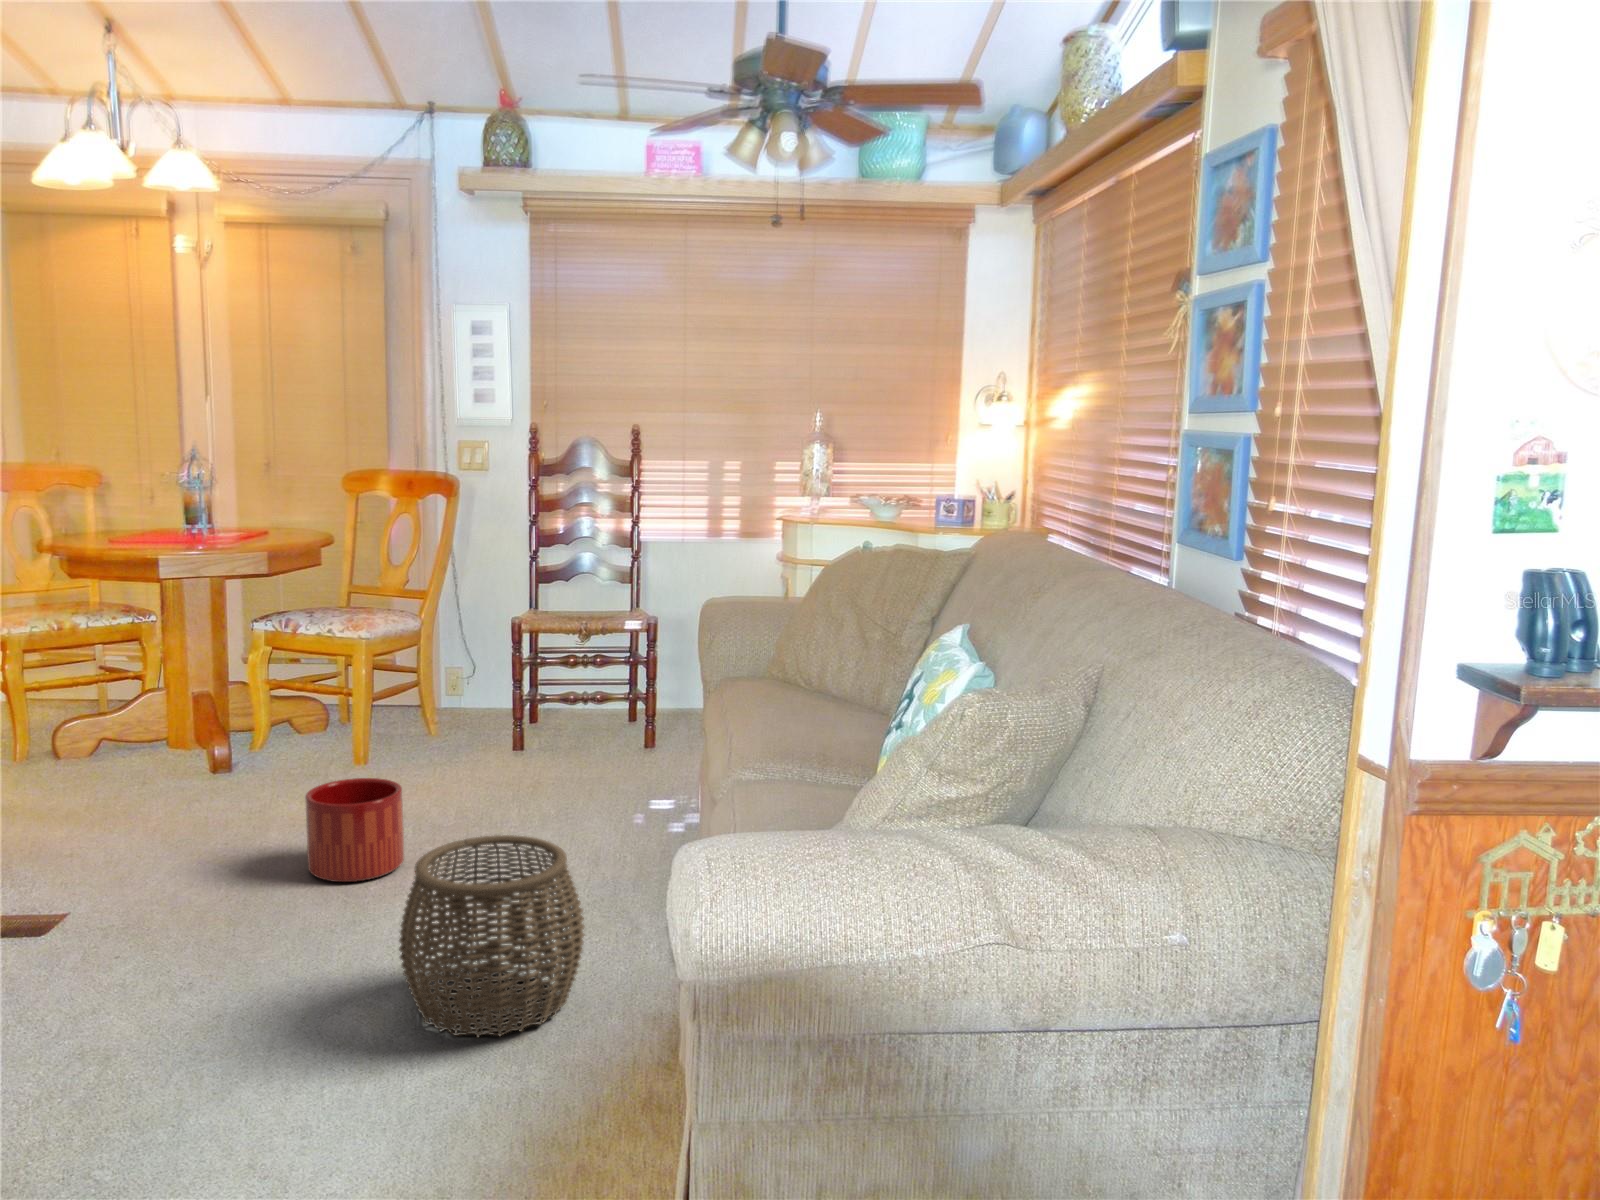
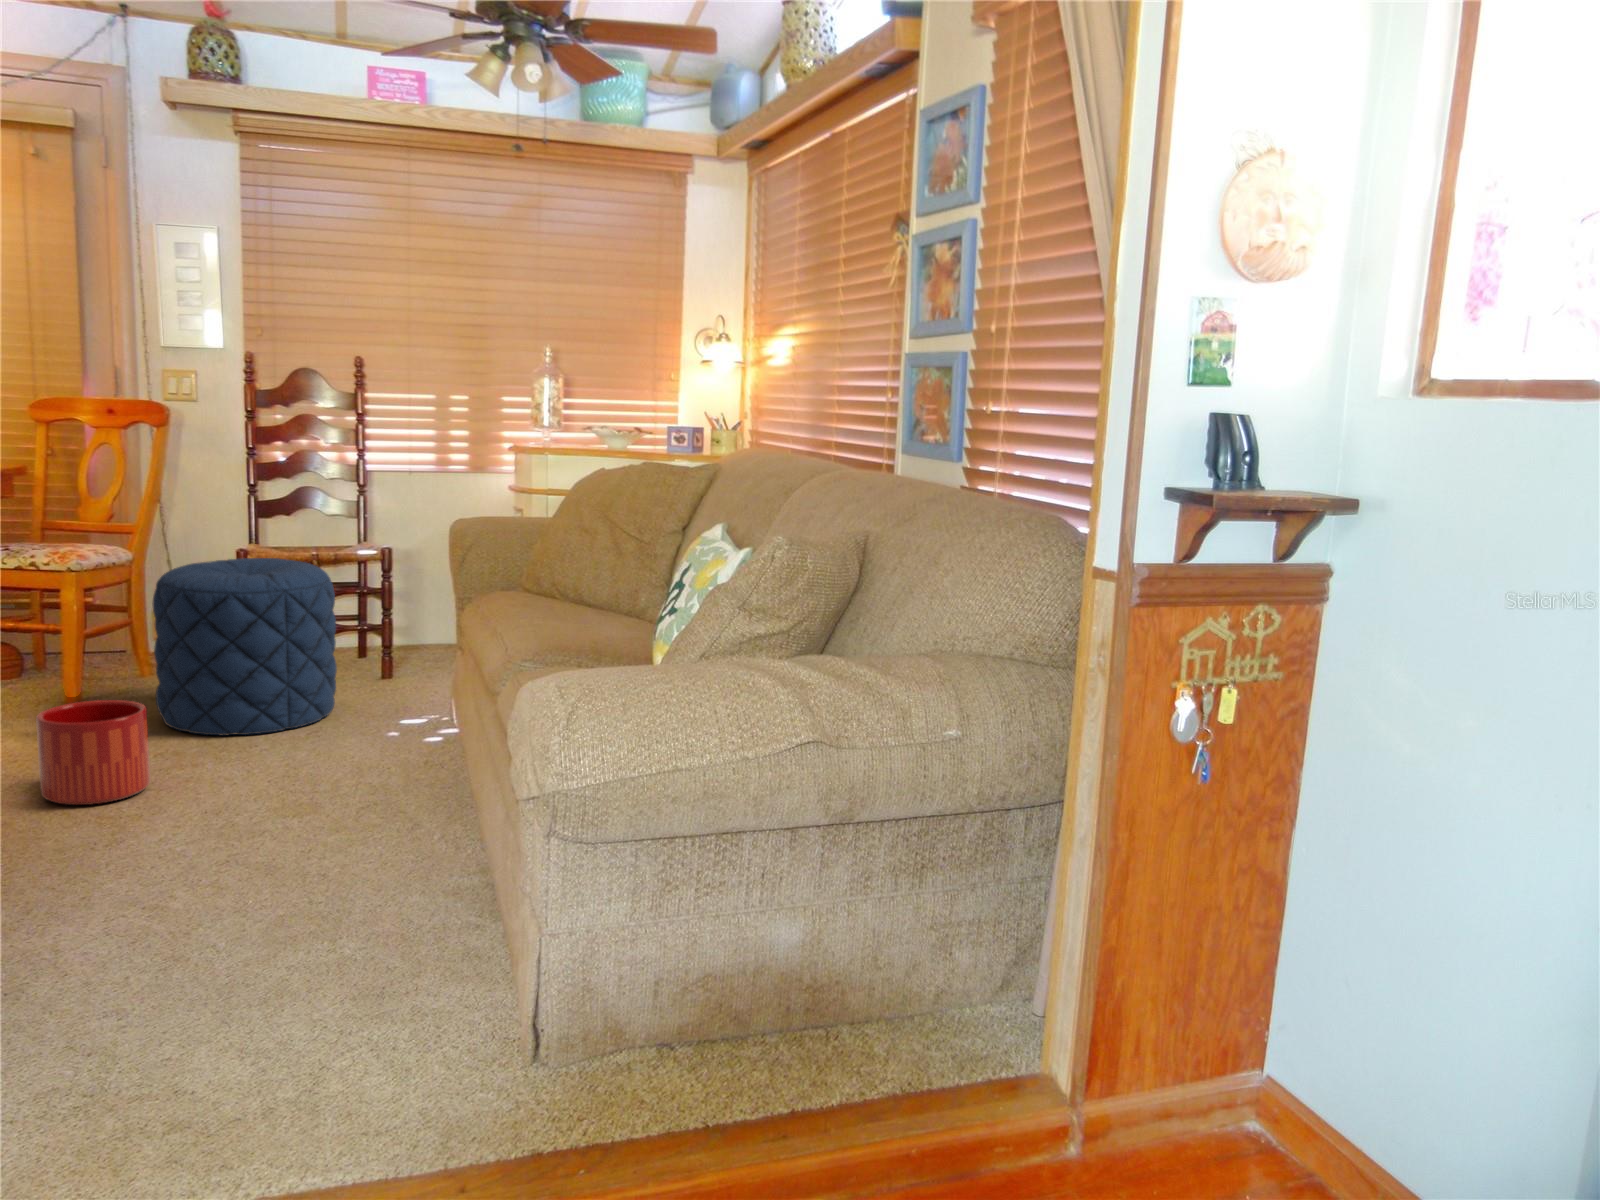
pouf: none [426,633,592,810] -> present [152,558,337,735]
woven basket: present [399,835,584,1037] -> none [184,728,379,920]

